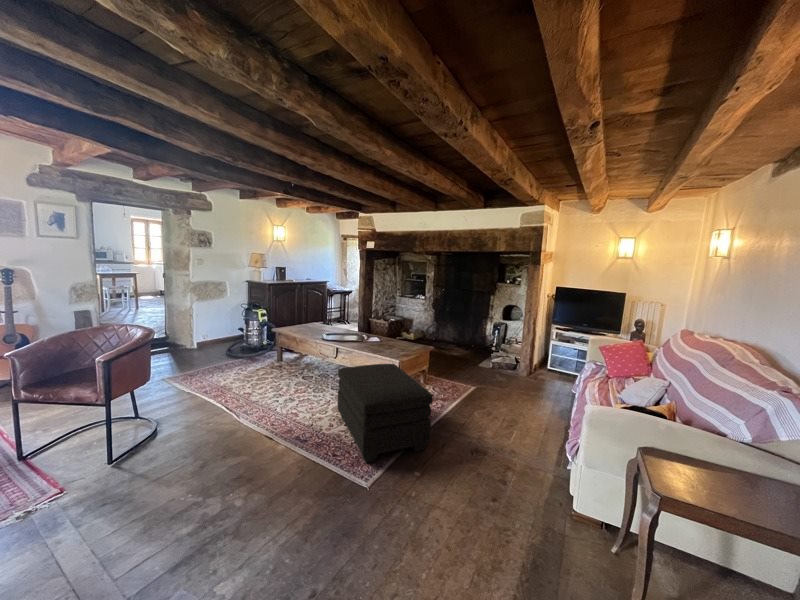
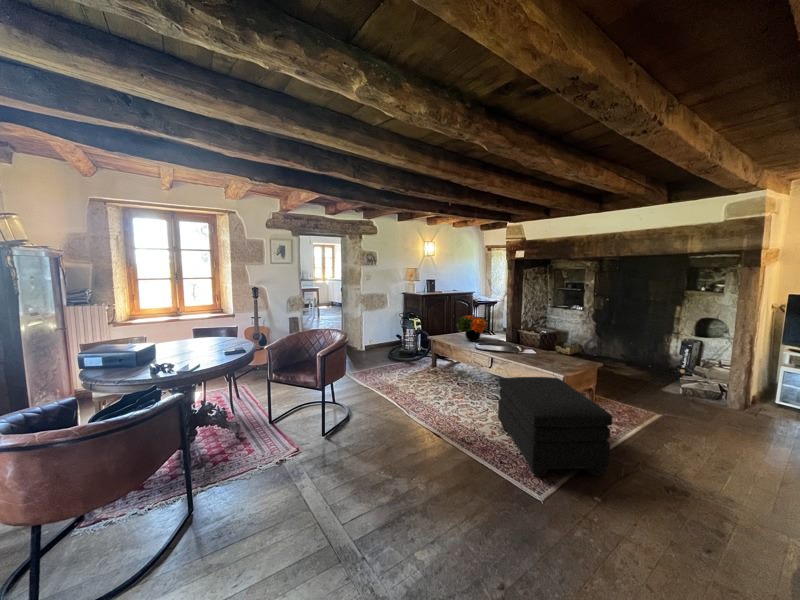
flower arrangement: none [301,304,334,332] -> present [457,314,487,341]

